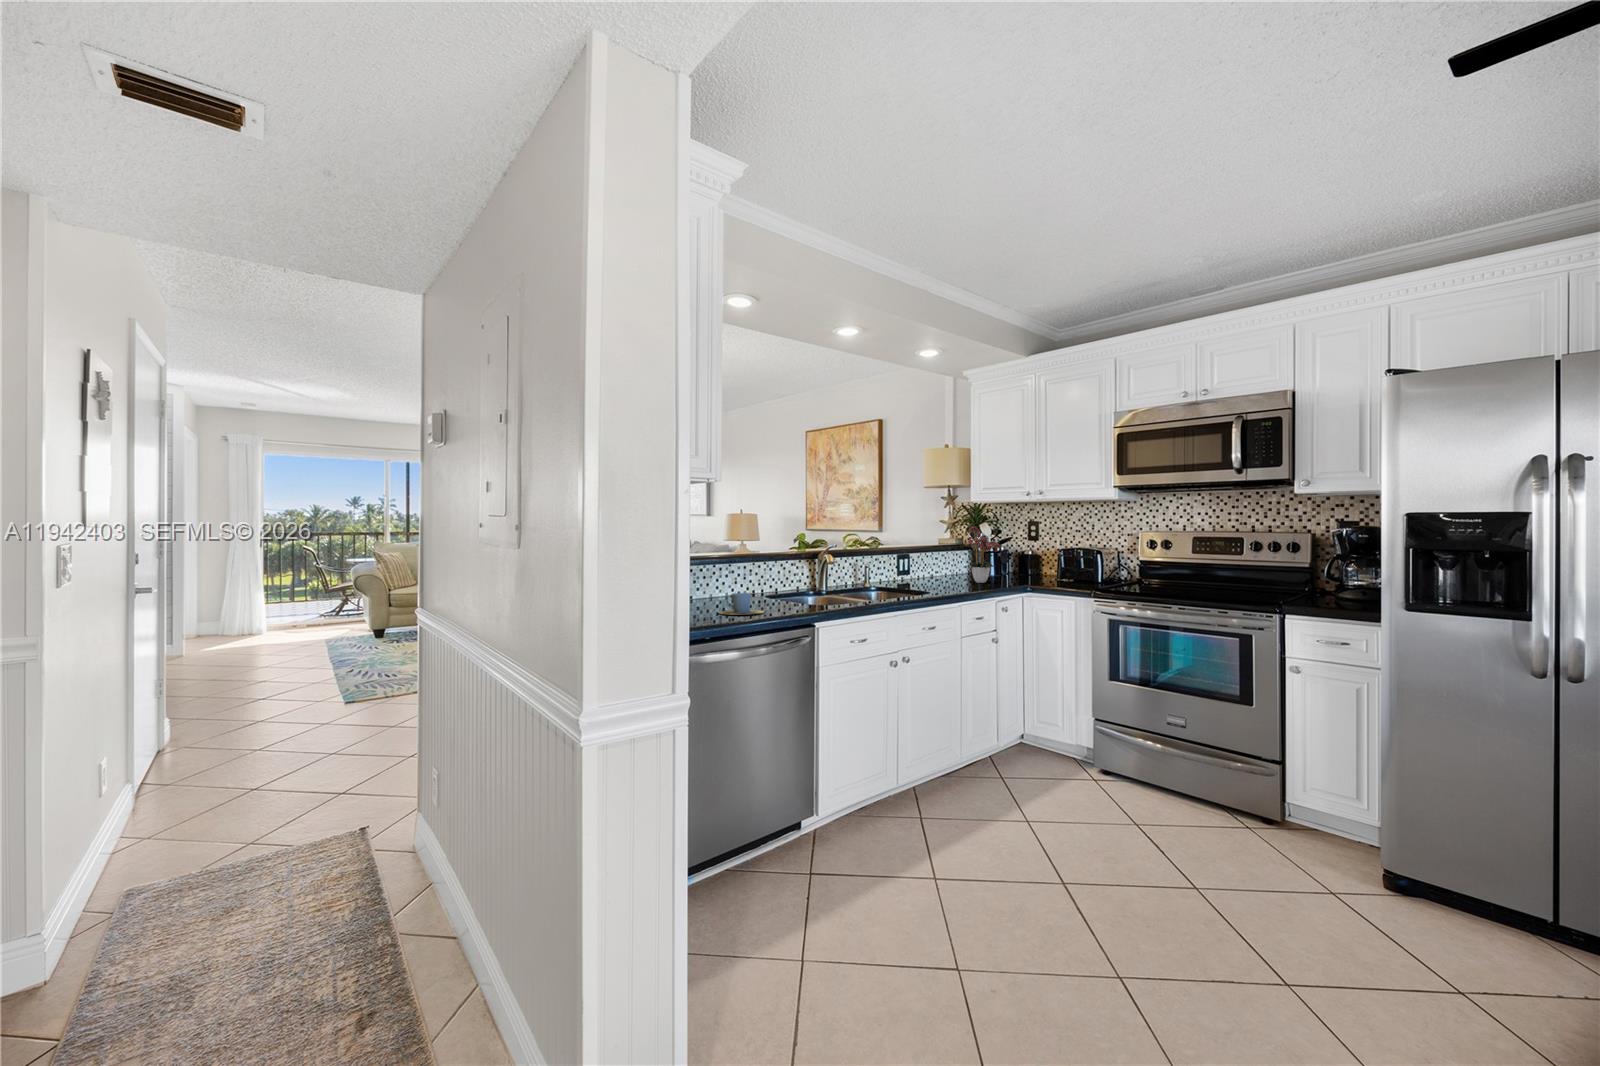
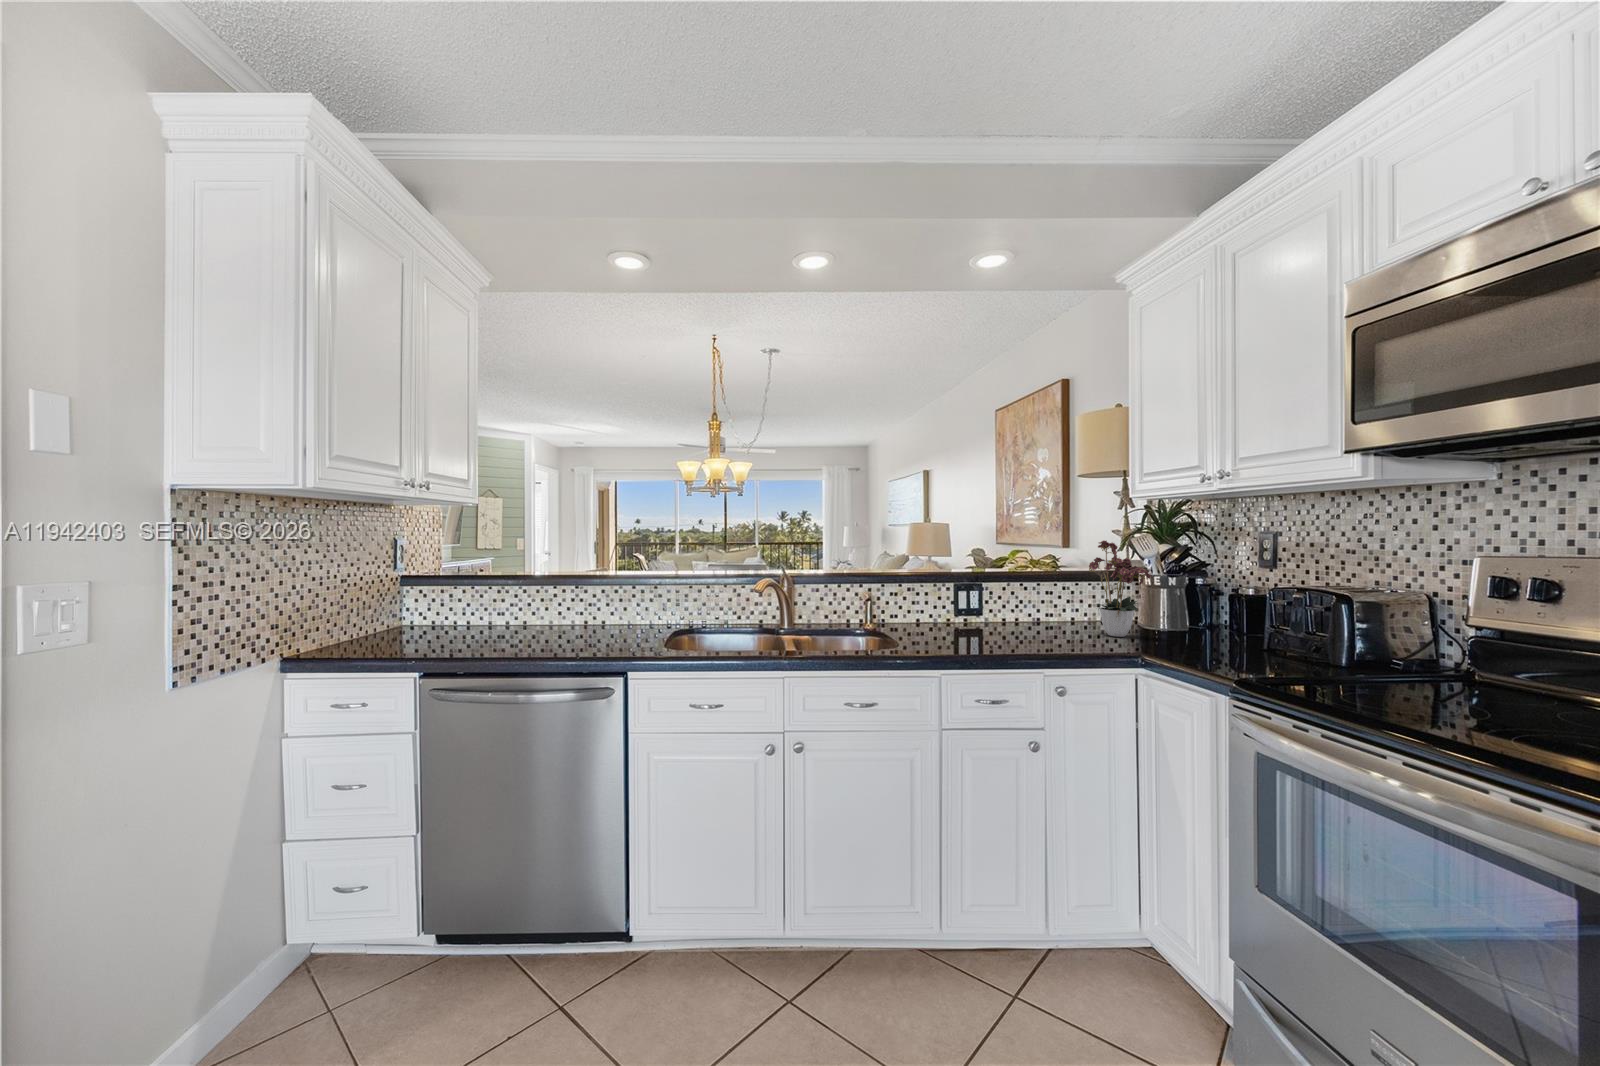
cup: present [720,593,763,614] -> none [502,624,568,655]

